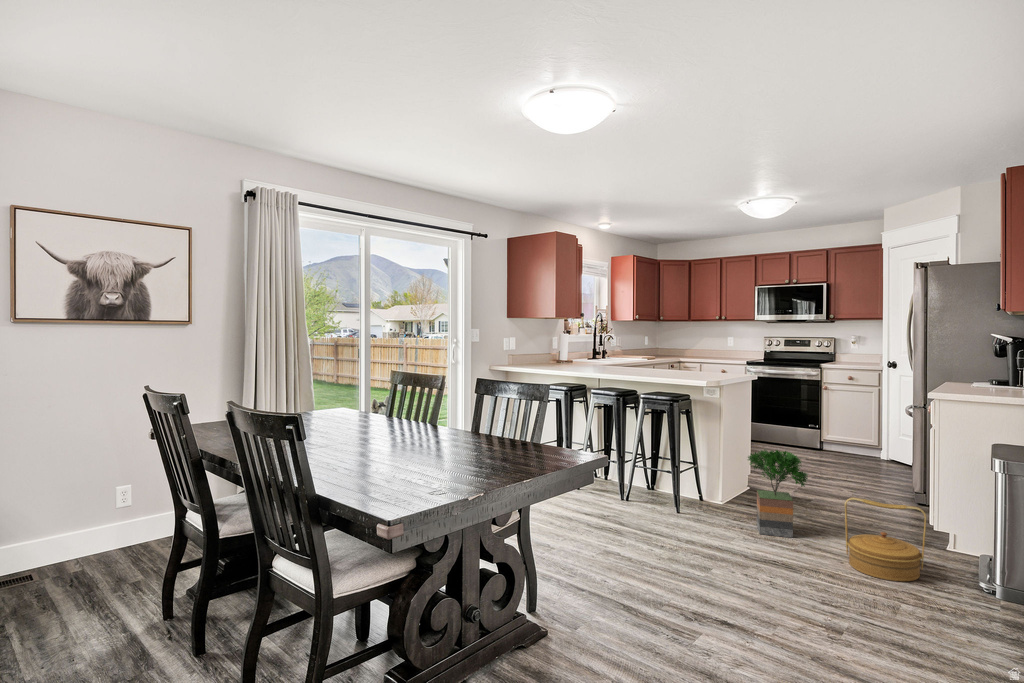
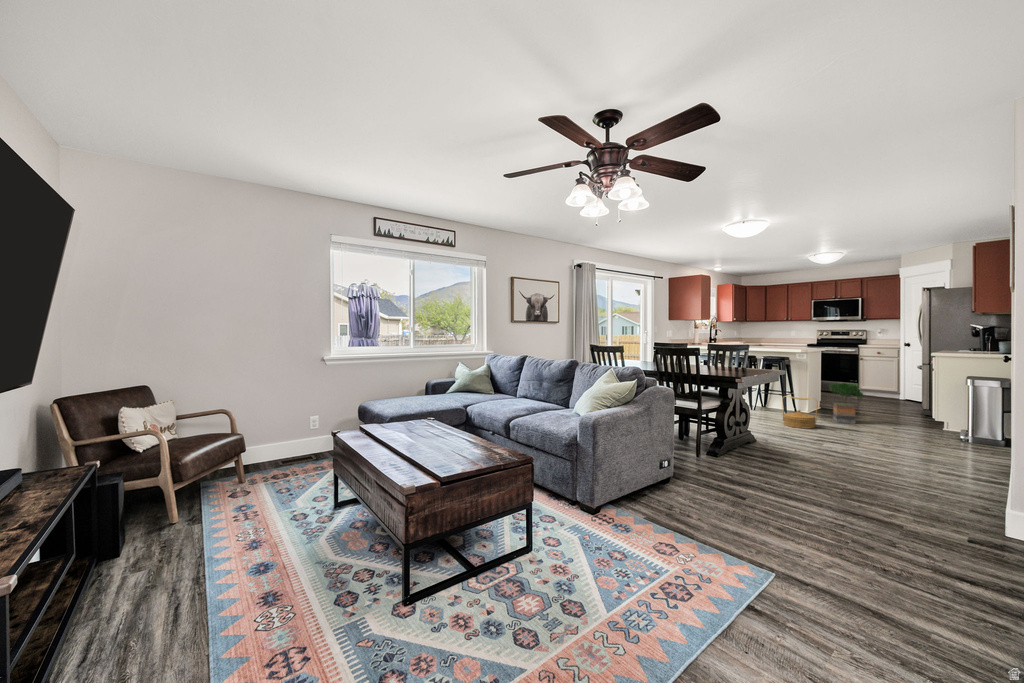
basket: present [845,497,927,582] -> present [782,396,817,429]

